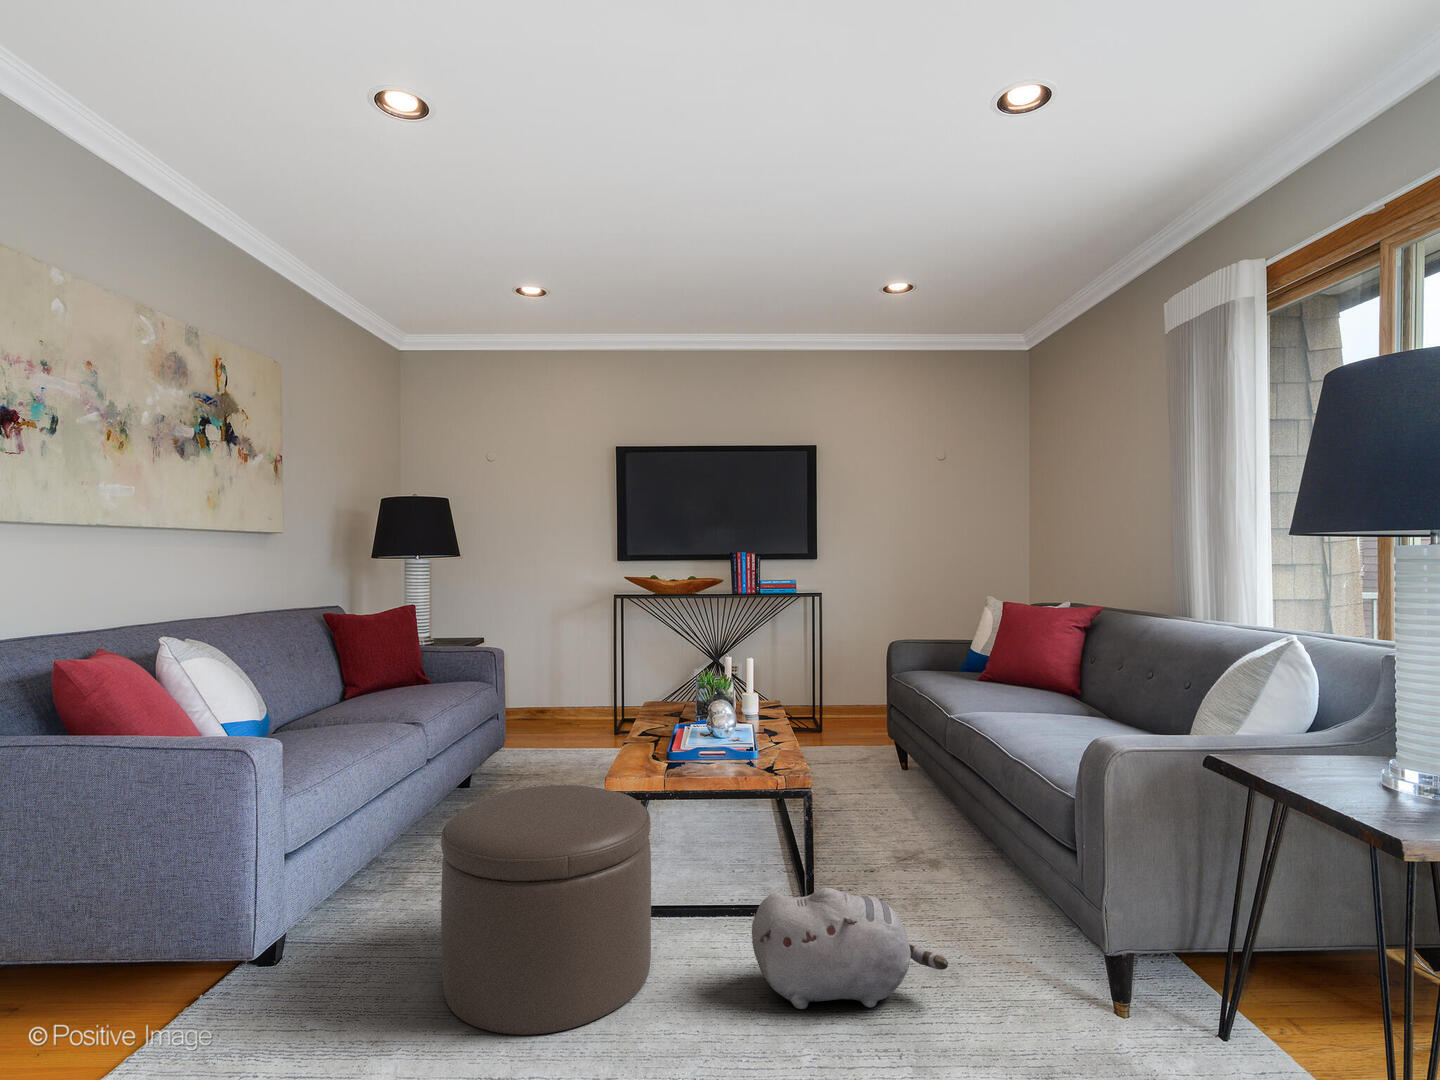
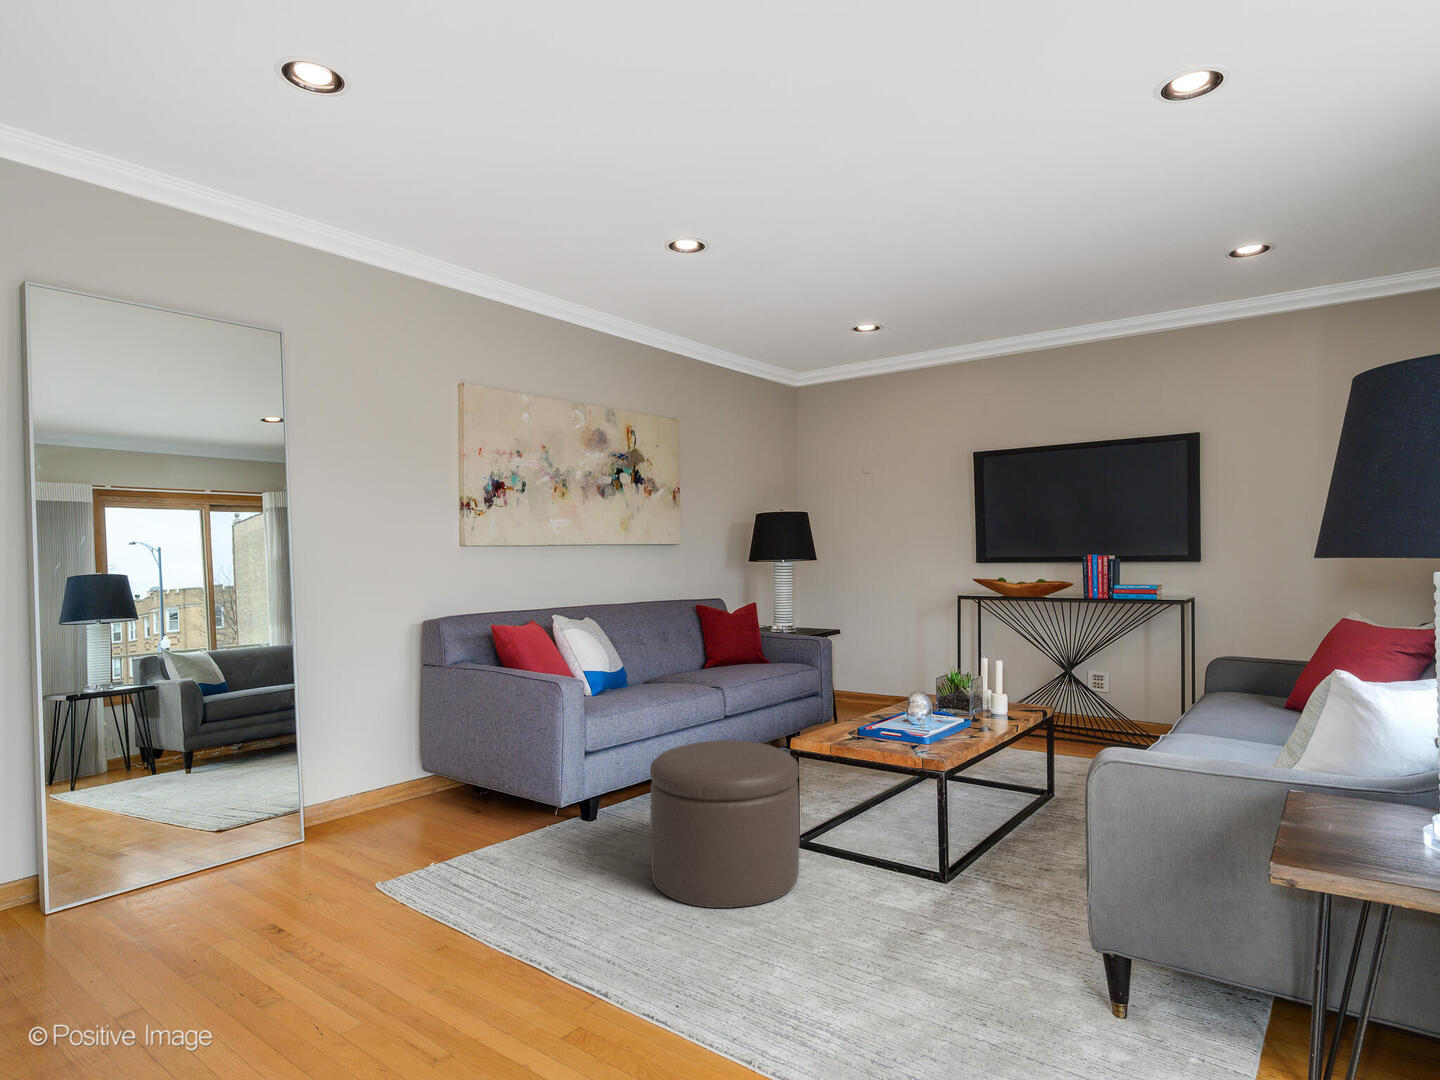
plush toy: present [752,888,948,1009] -> none [835,852,993,969]

